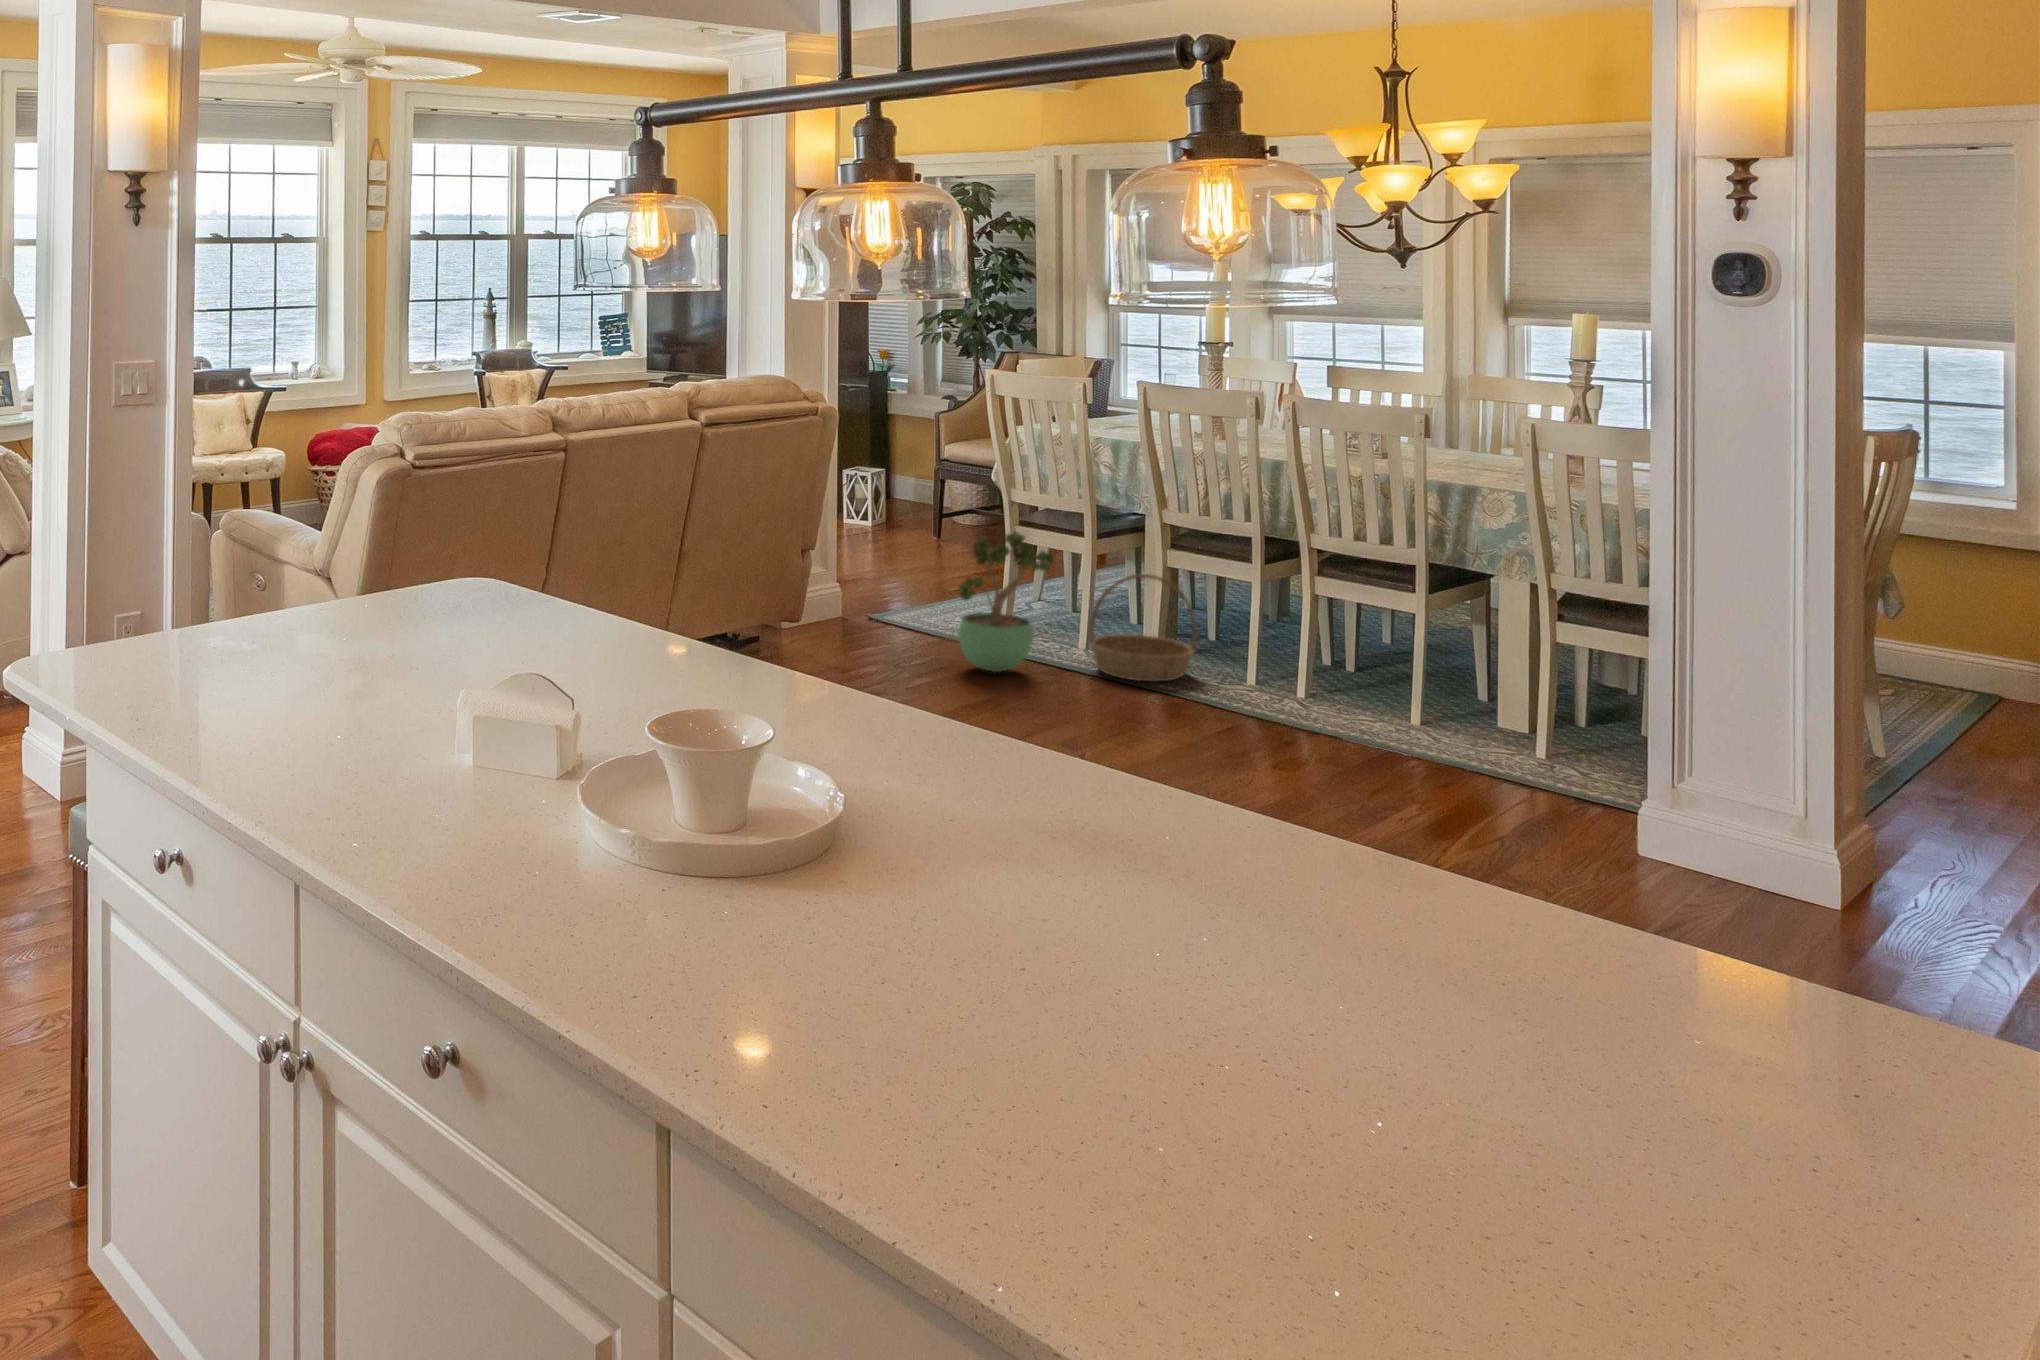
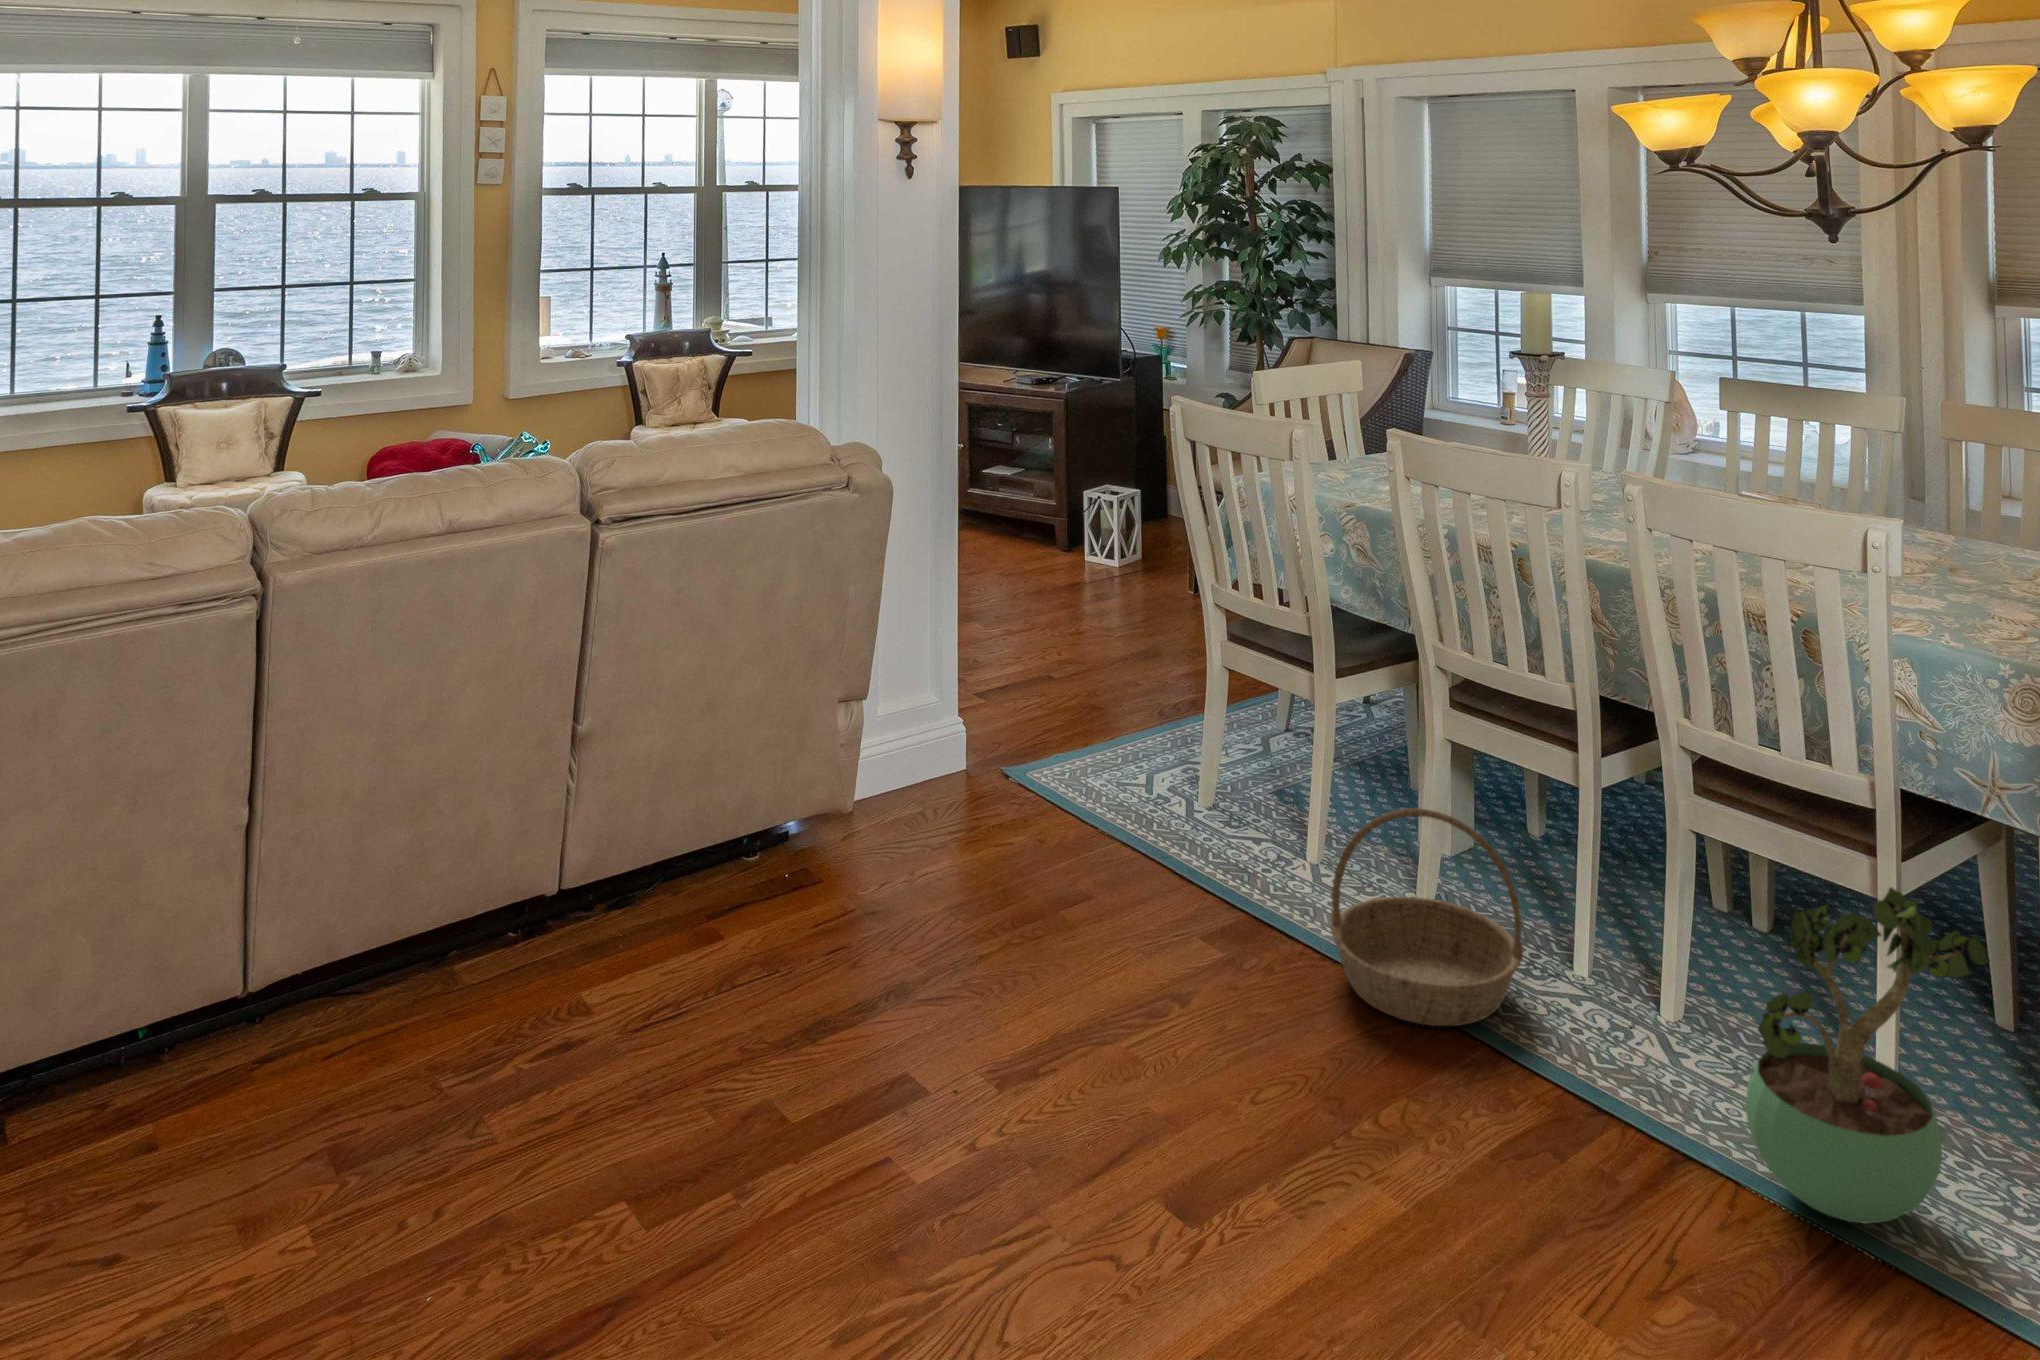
potted plant: present [958,532,1054,672] -> present [1746,888,1990,1224]

